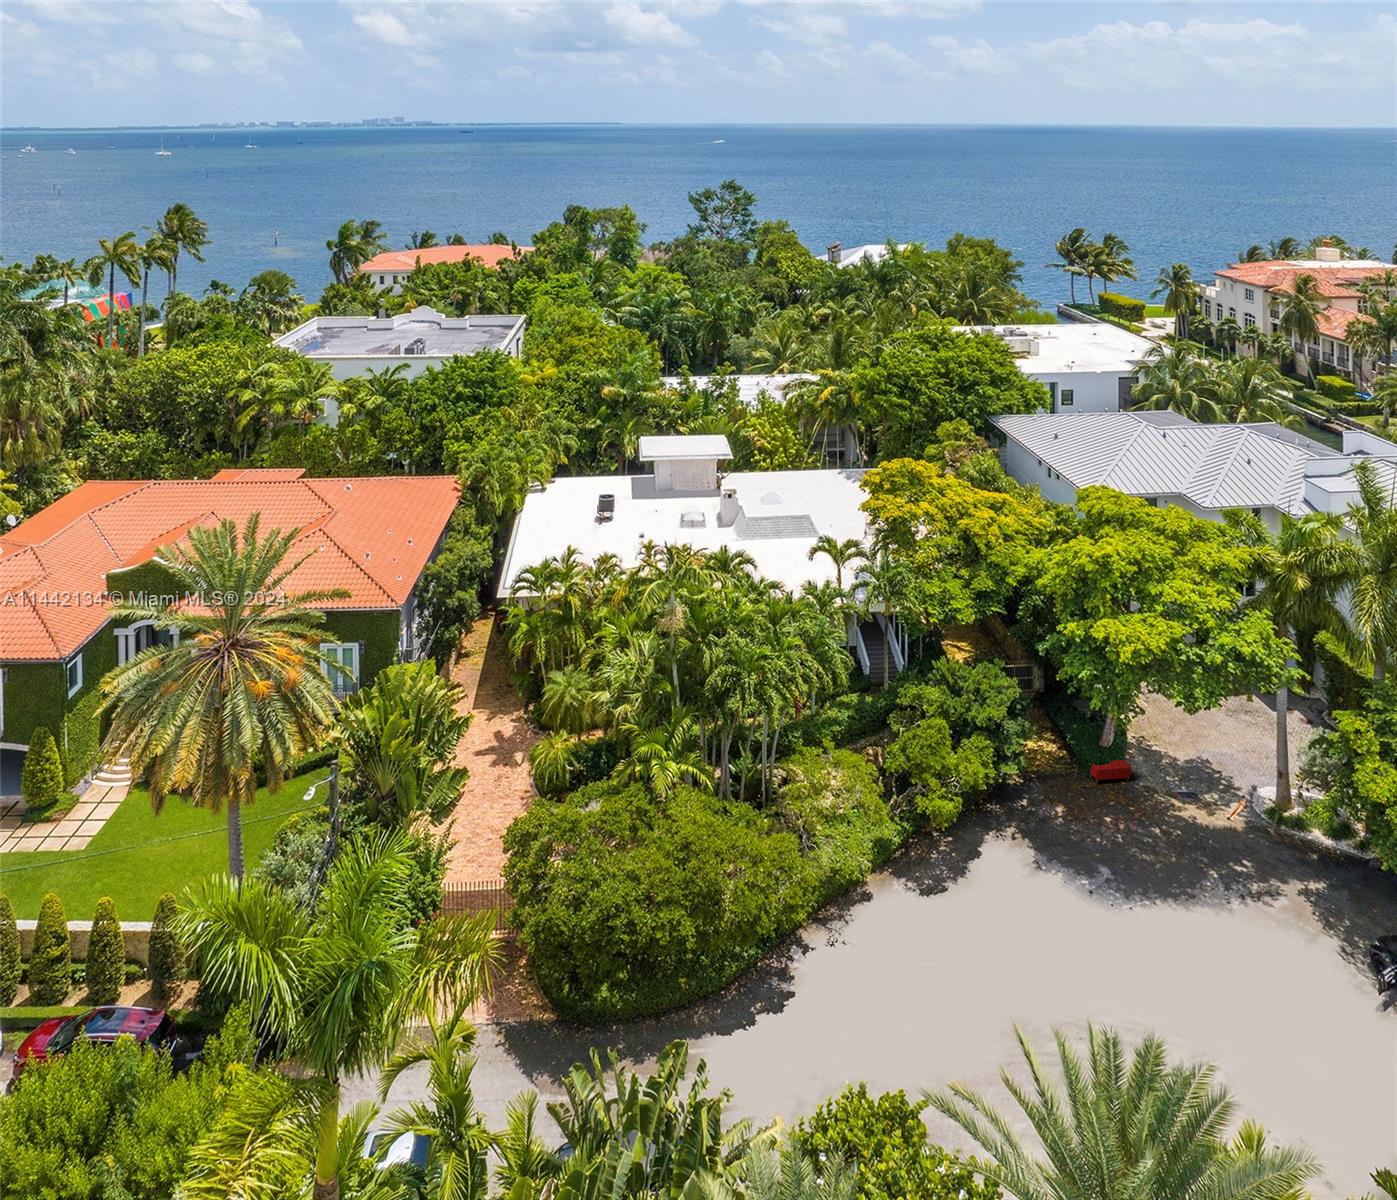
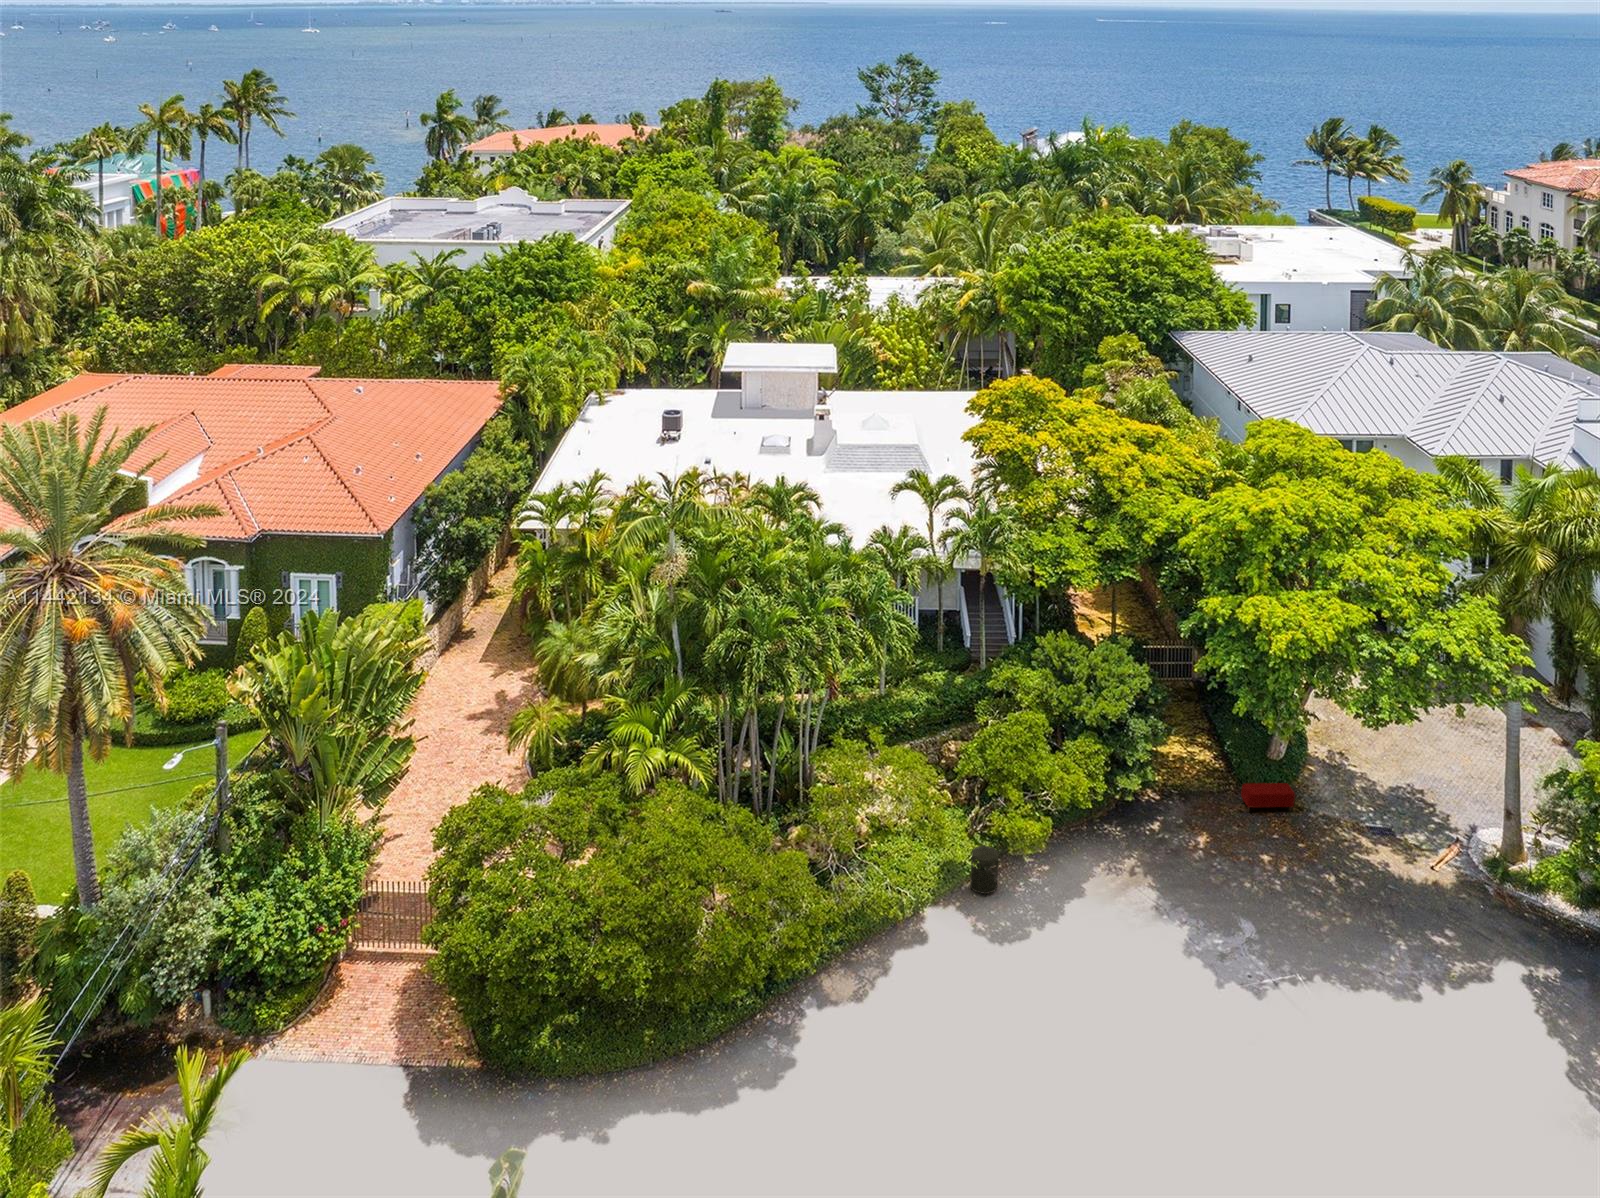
trash can: none [902,818,924,856] -> present [970,846,999,895]

